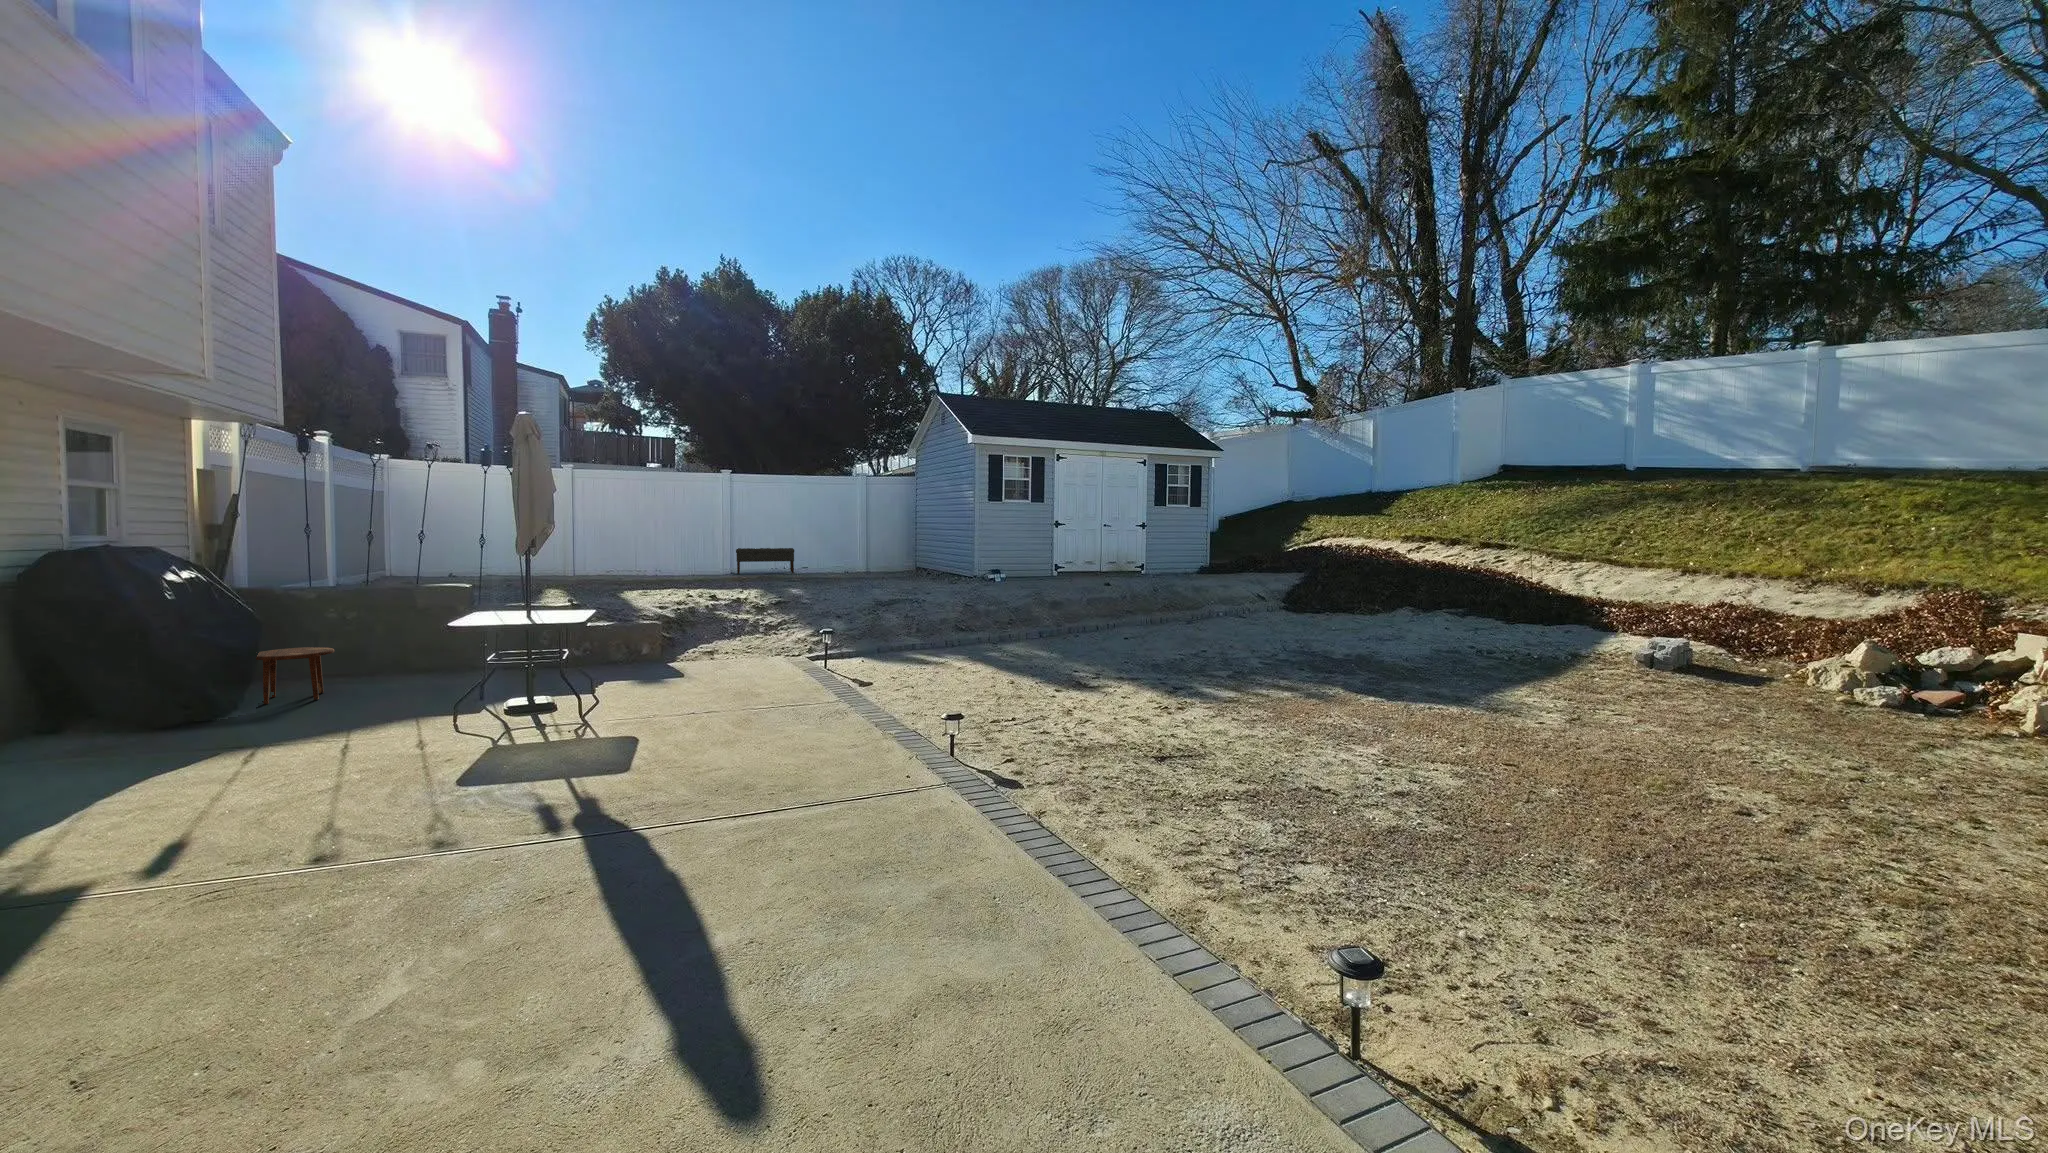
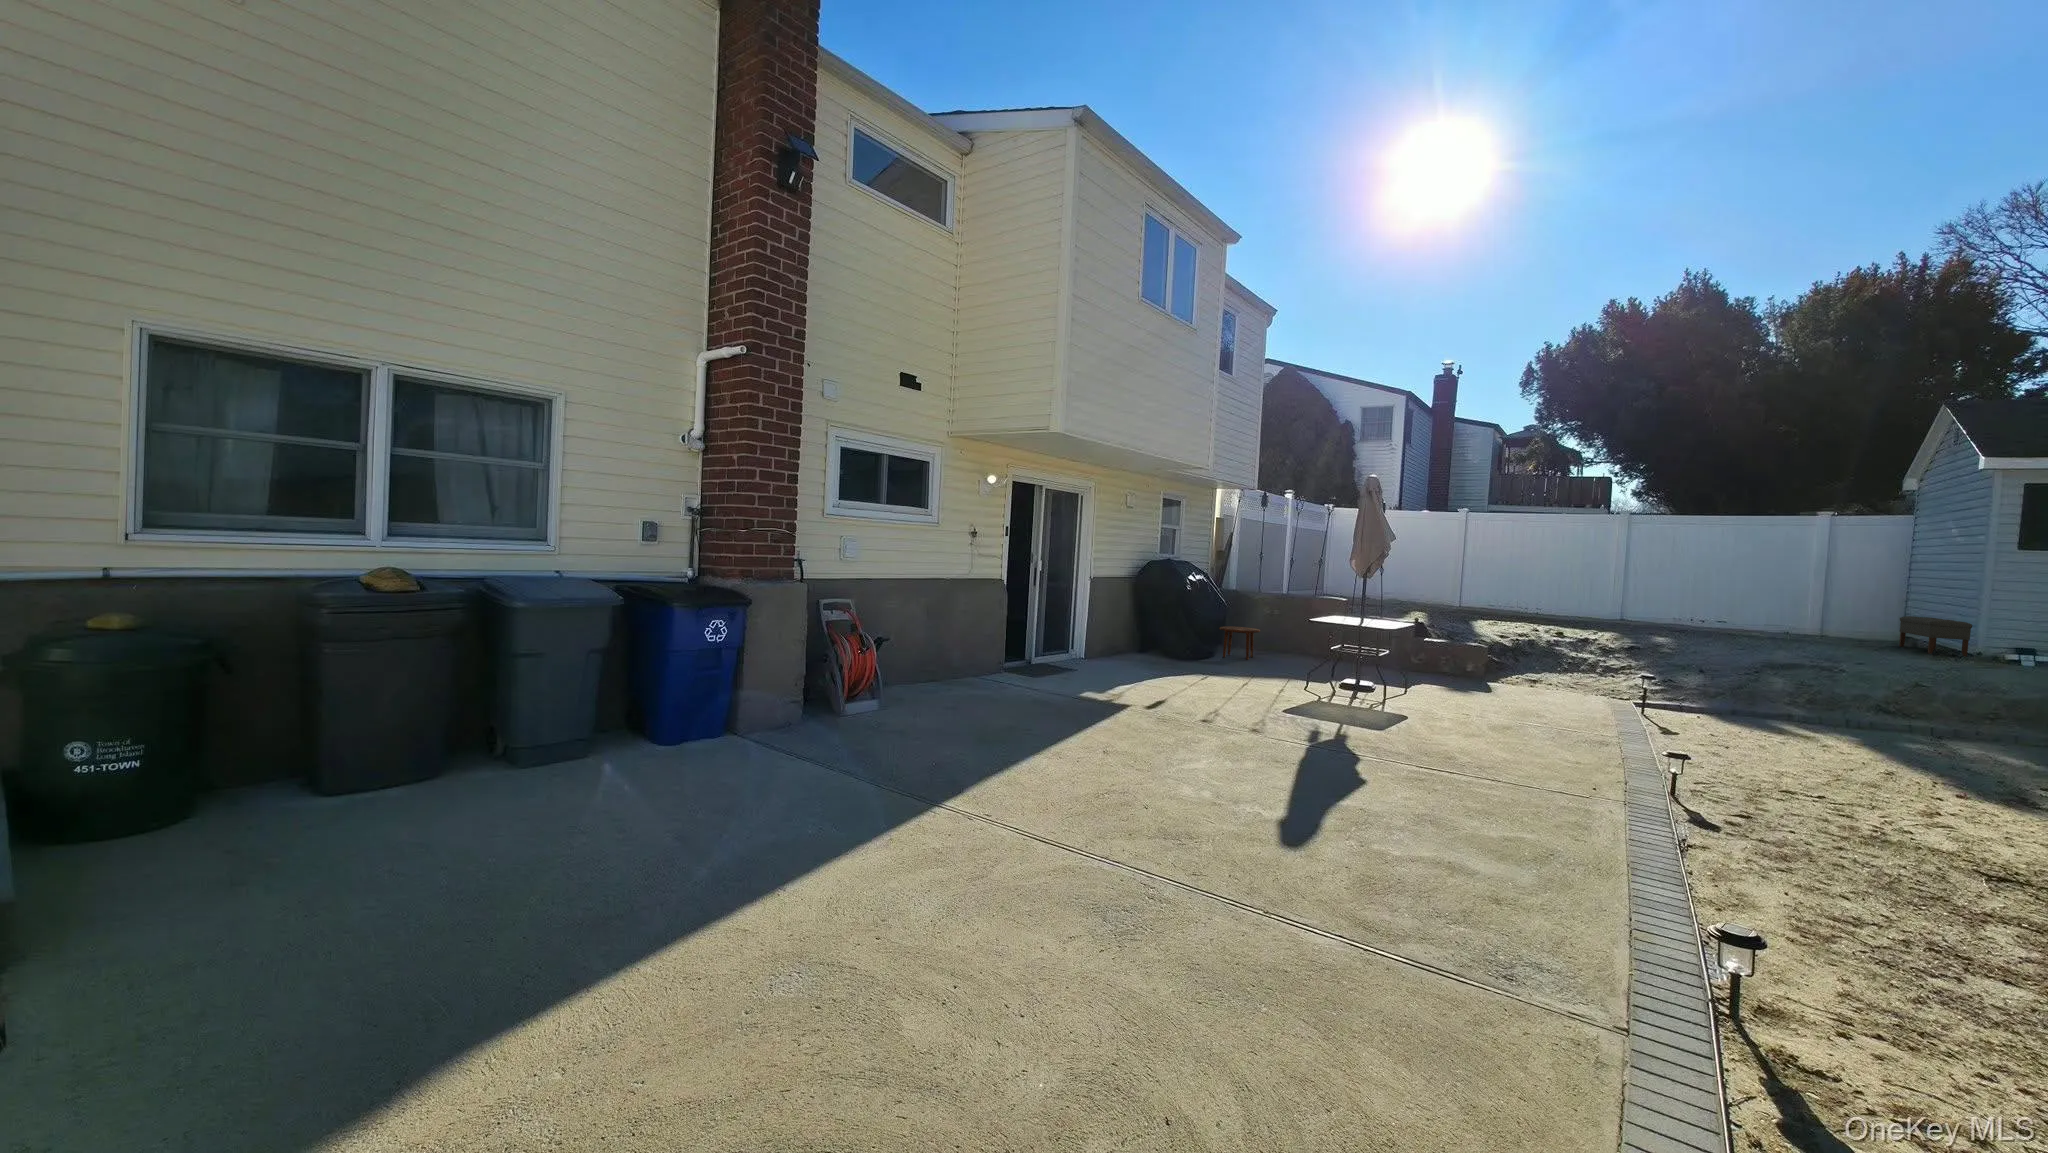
bench: present [736,548,794,574] -> present [1899,616,1972,657]

